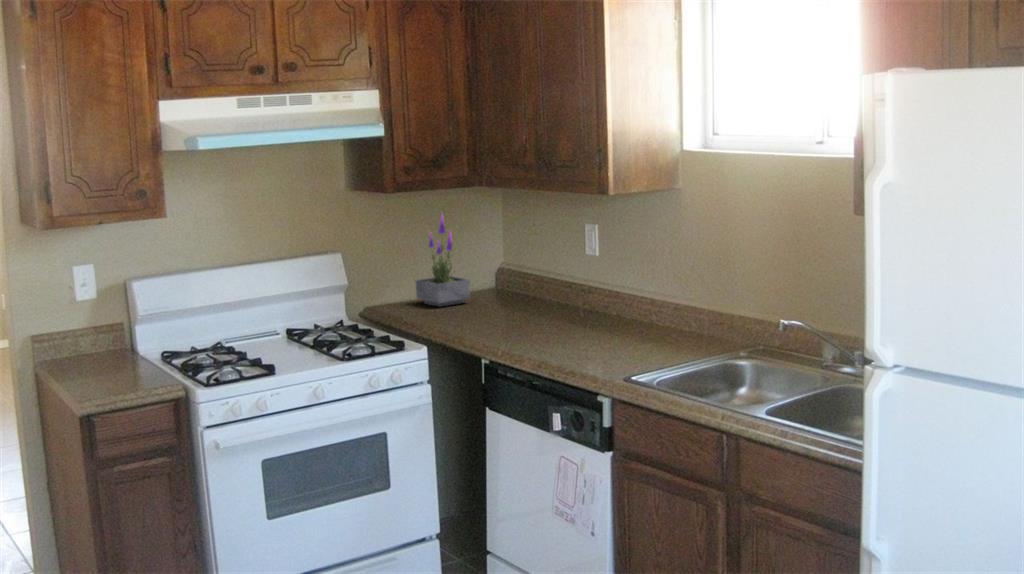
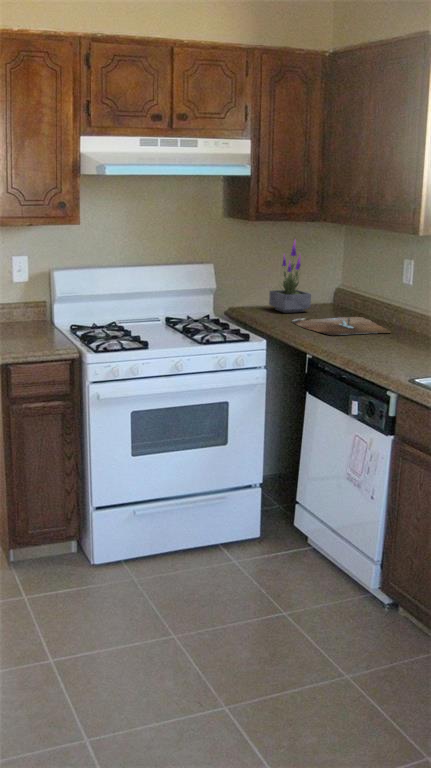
cutting board: none [452,303,580,331] -> present [292,317,391,335]

